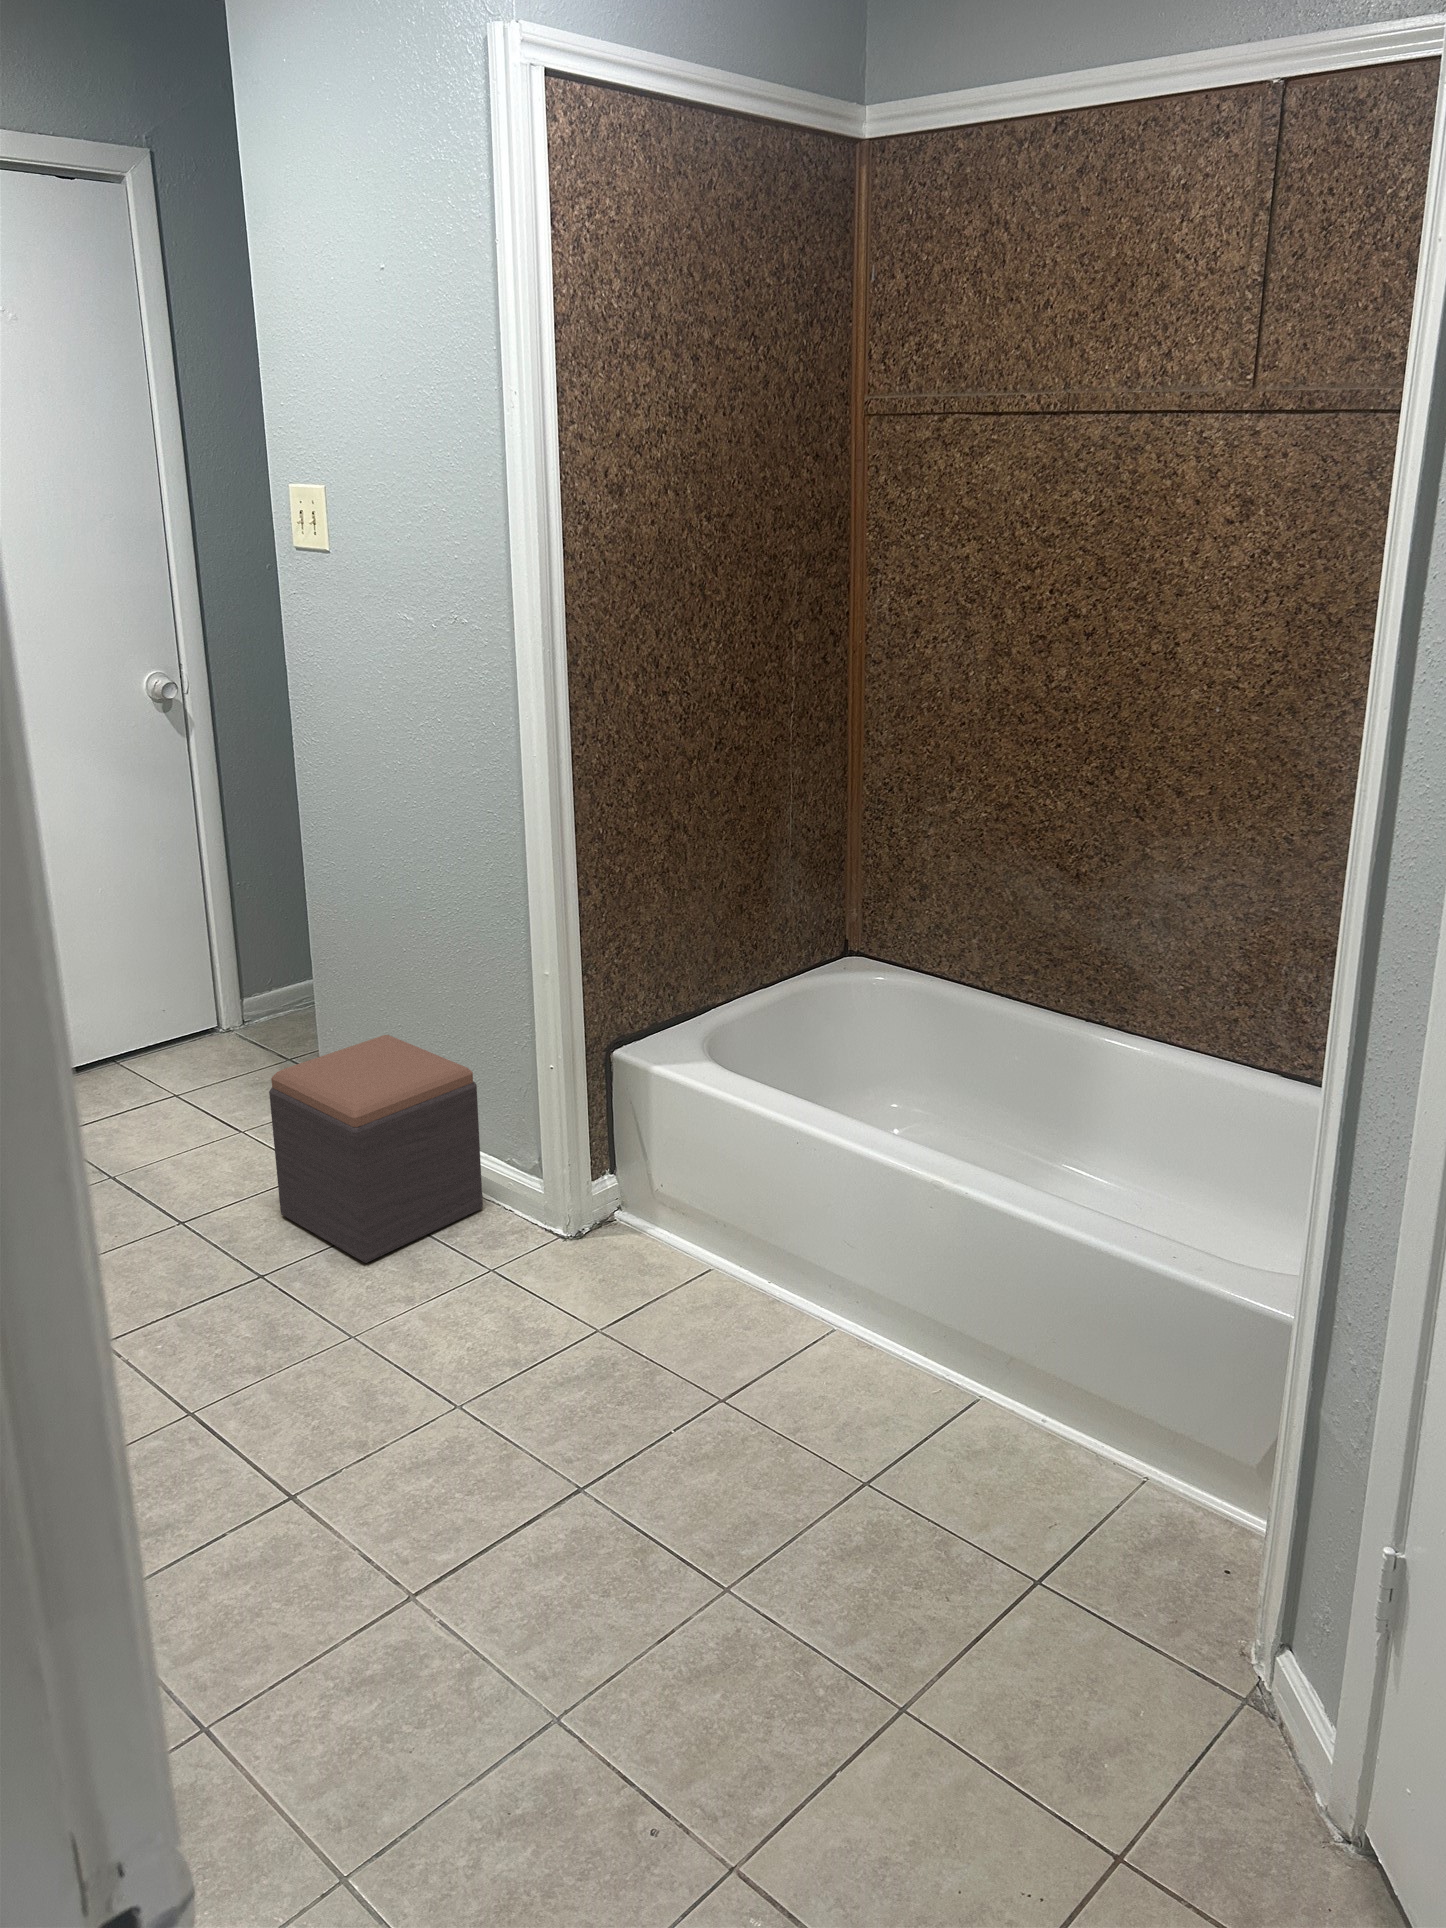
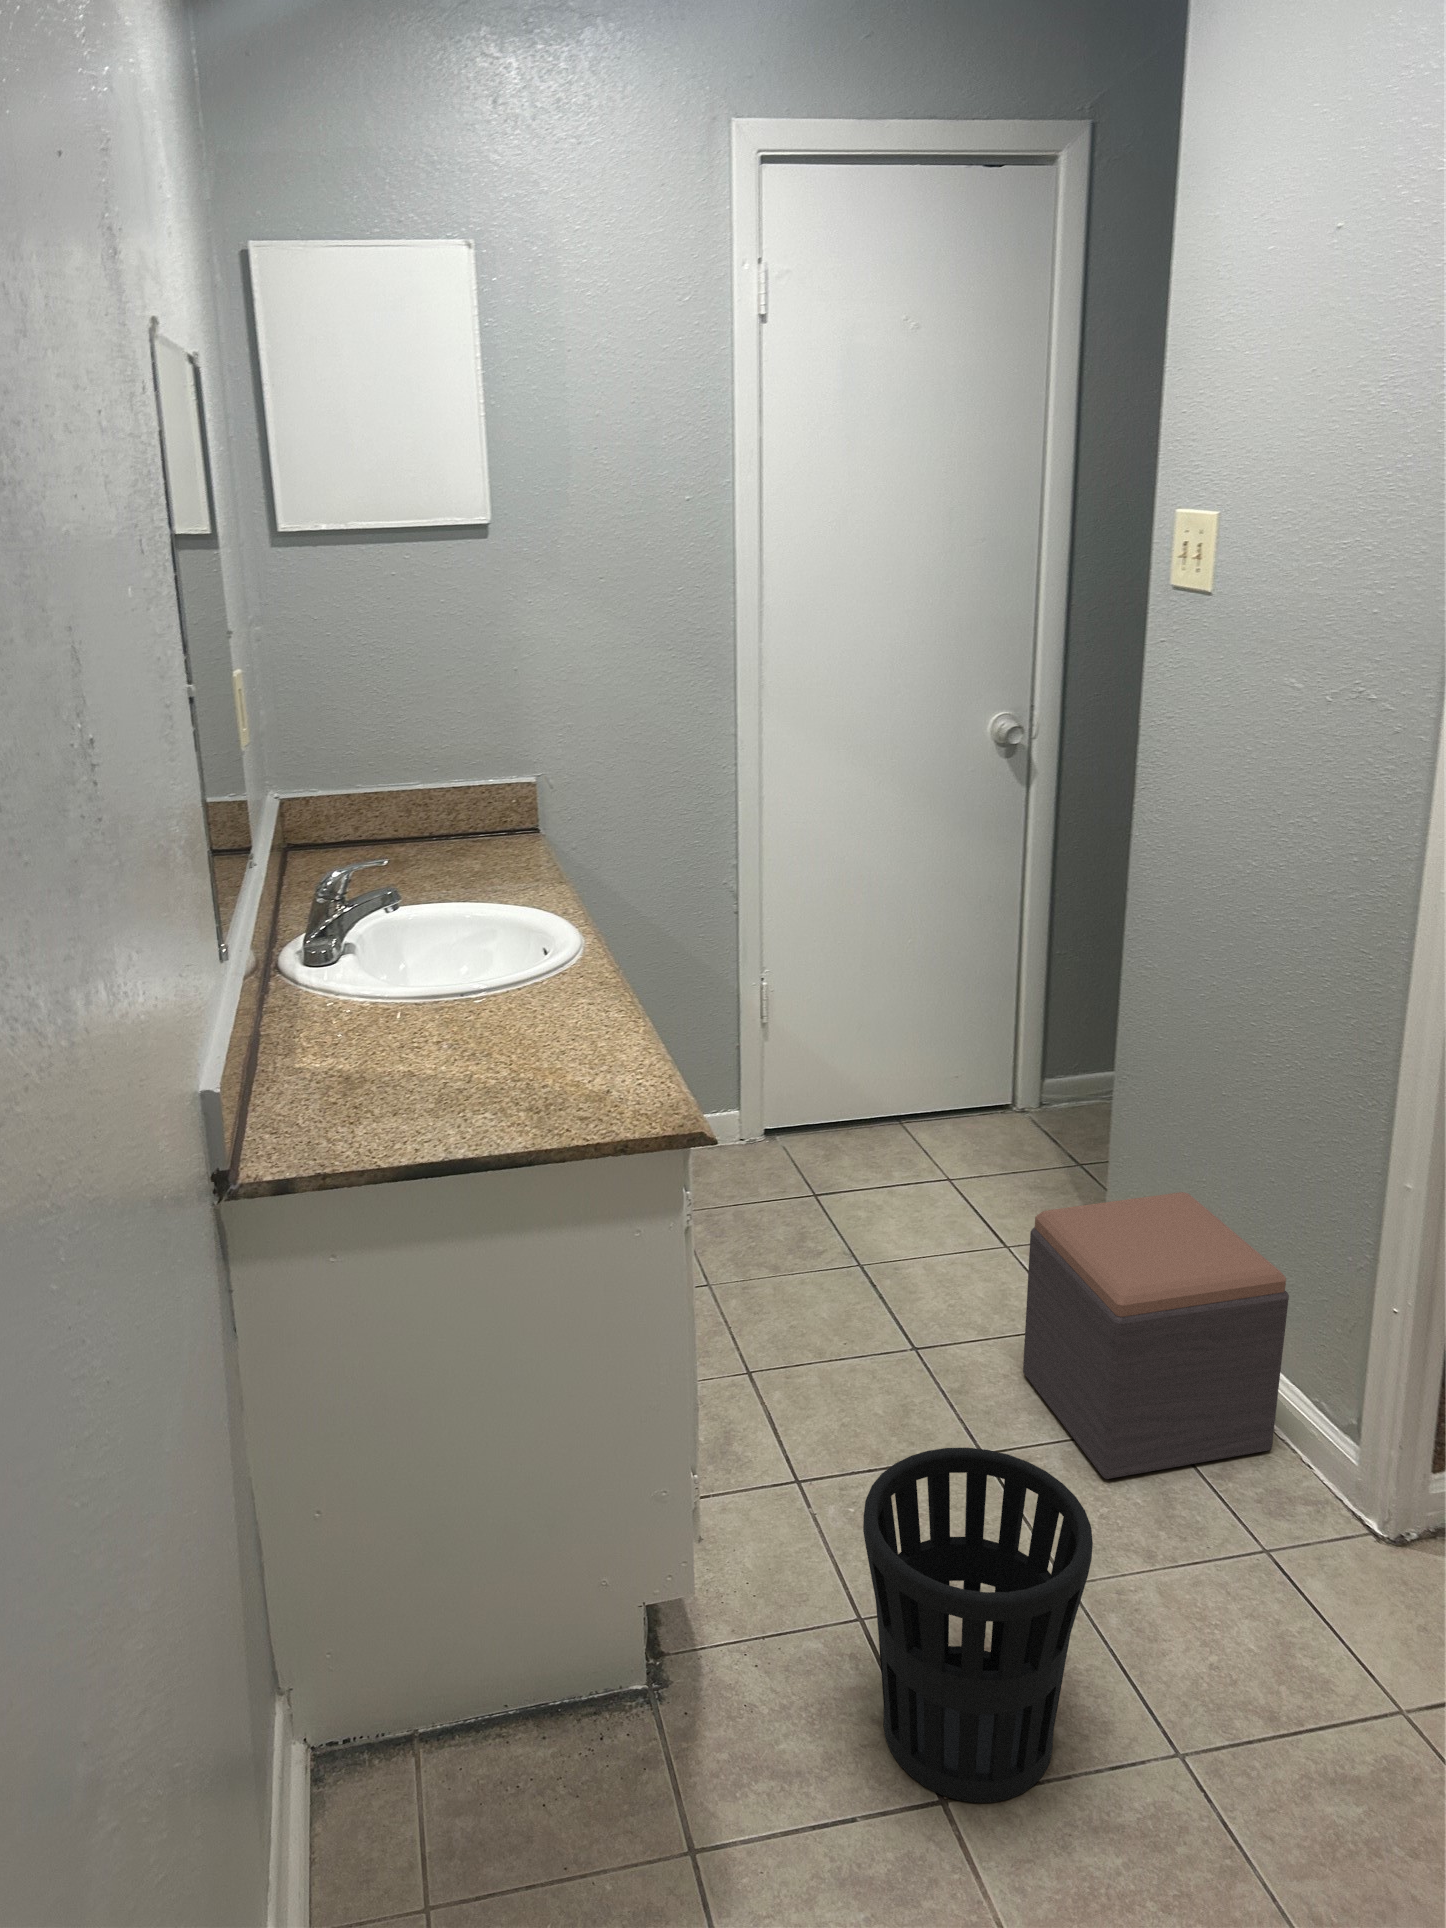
wastebasket: none [188,1228,374,1494] -> present [863,1448,1093,1803]

